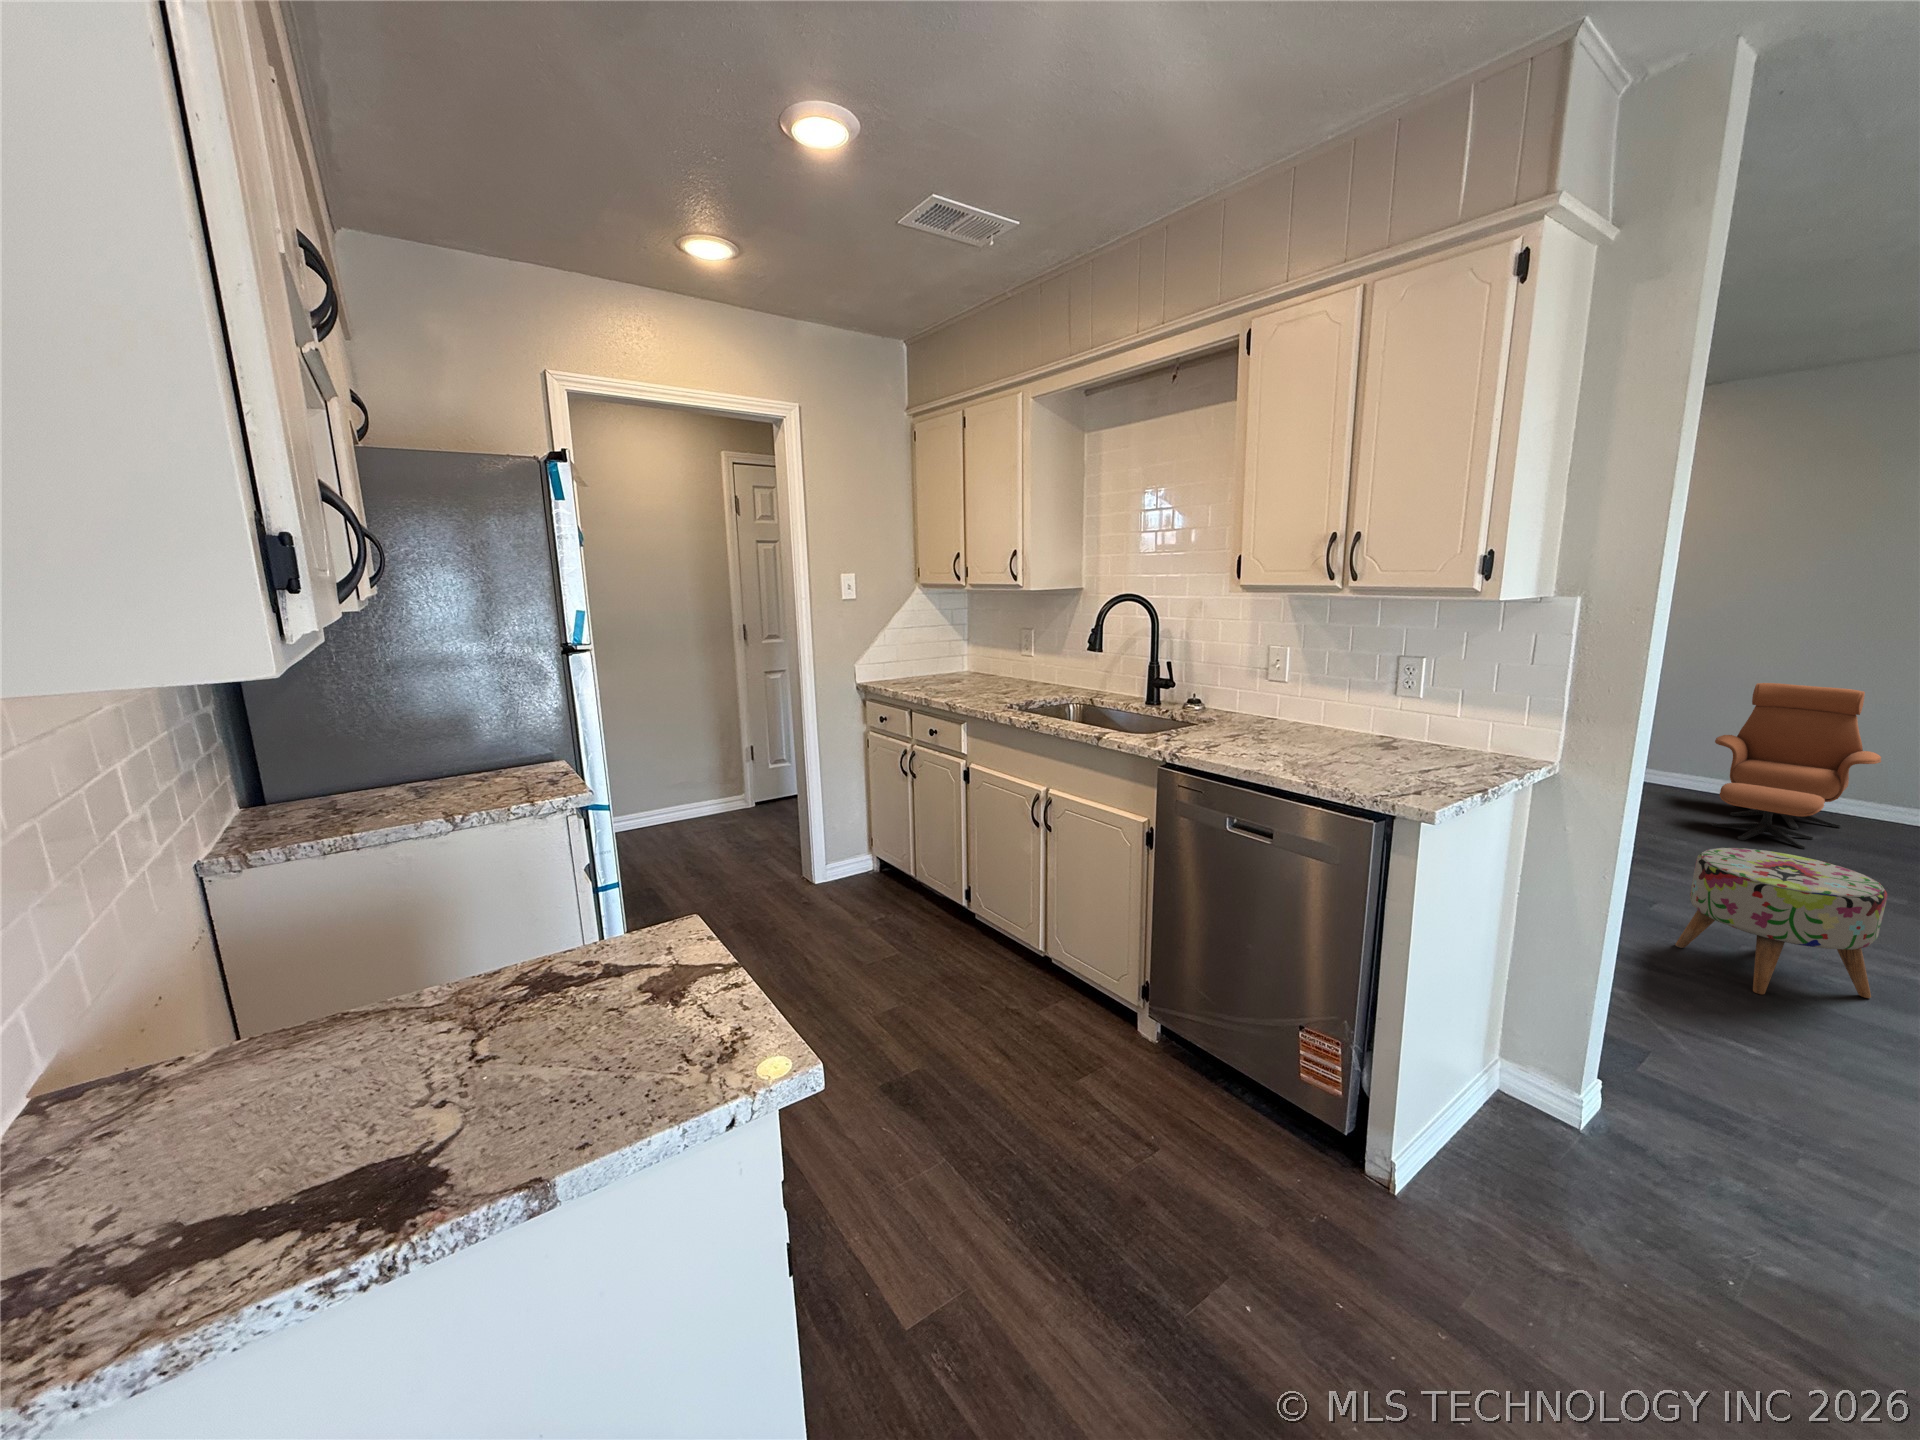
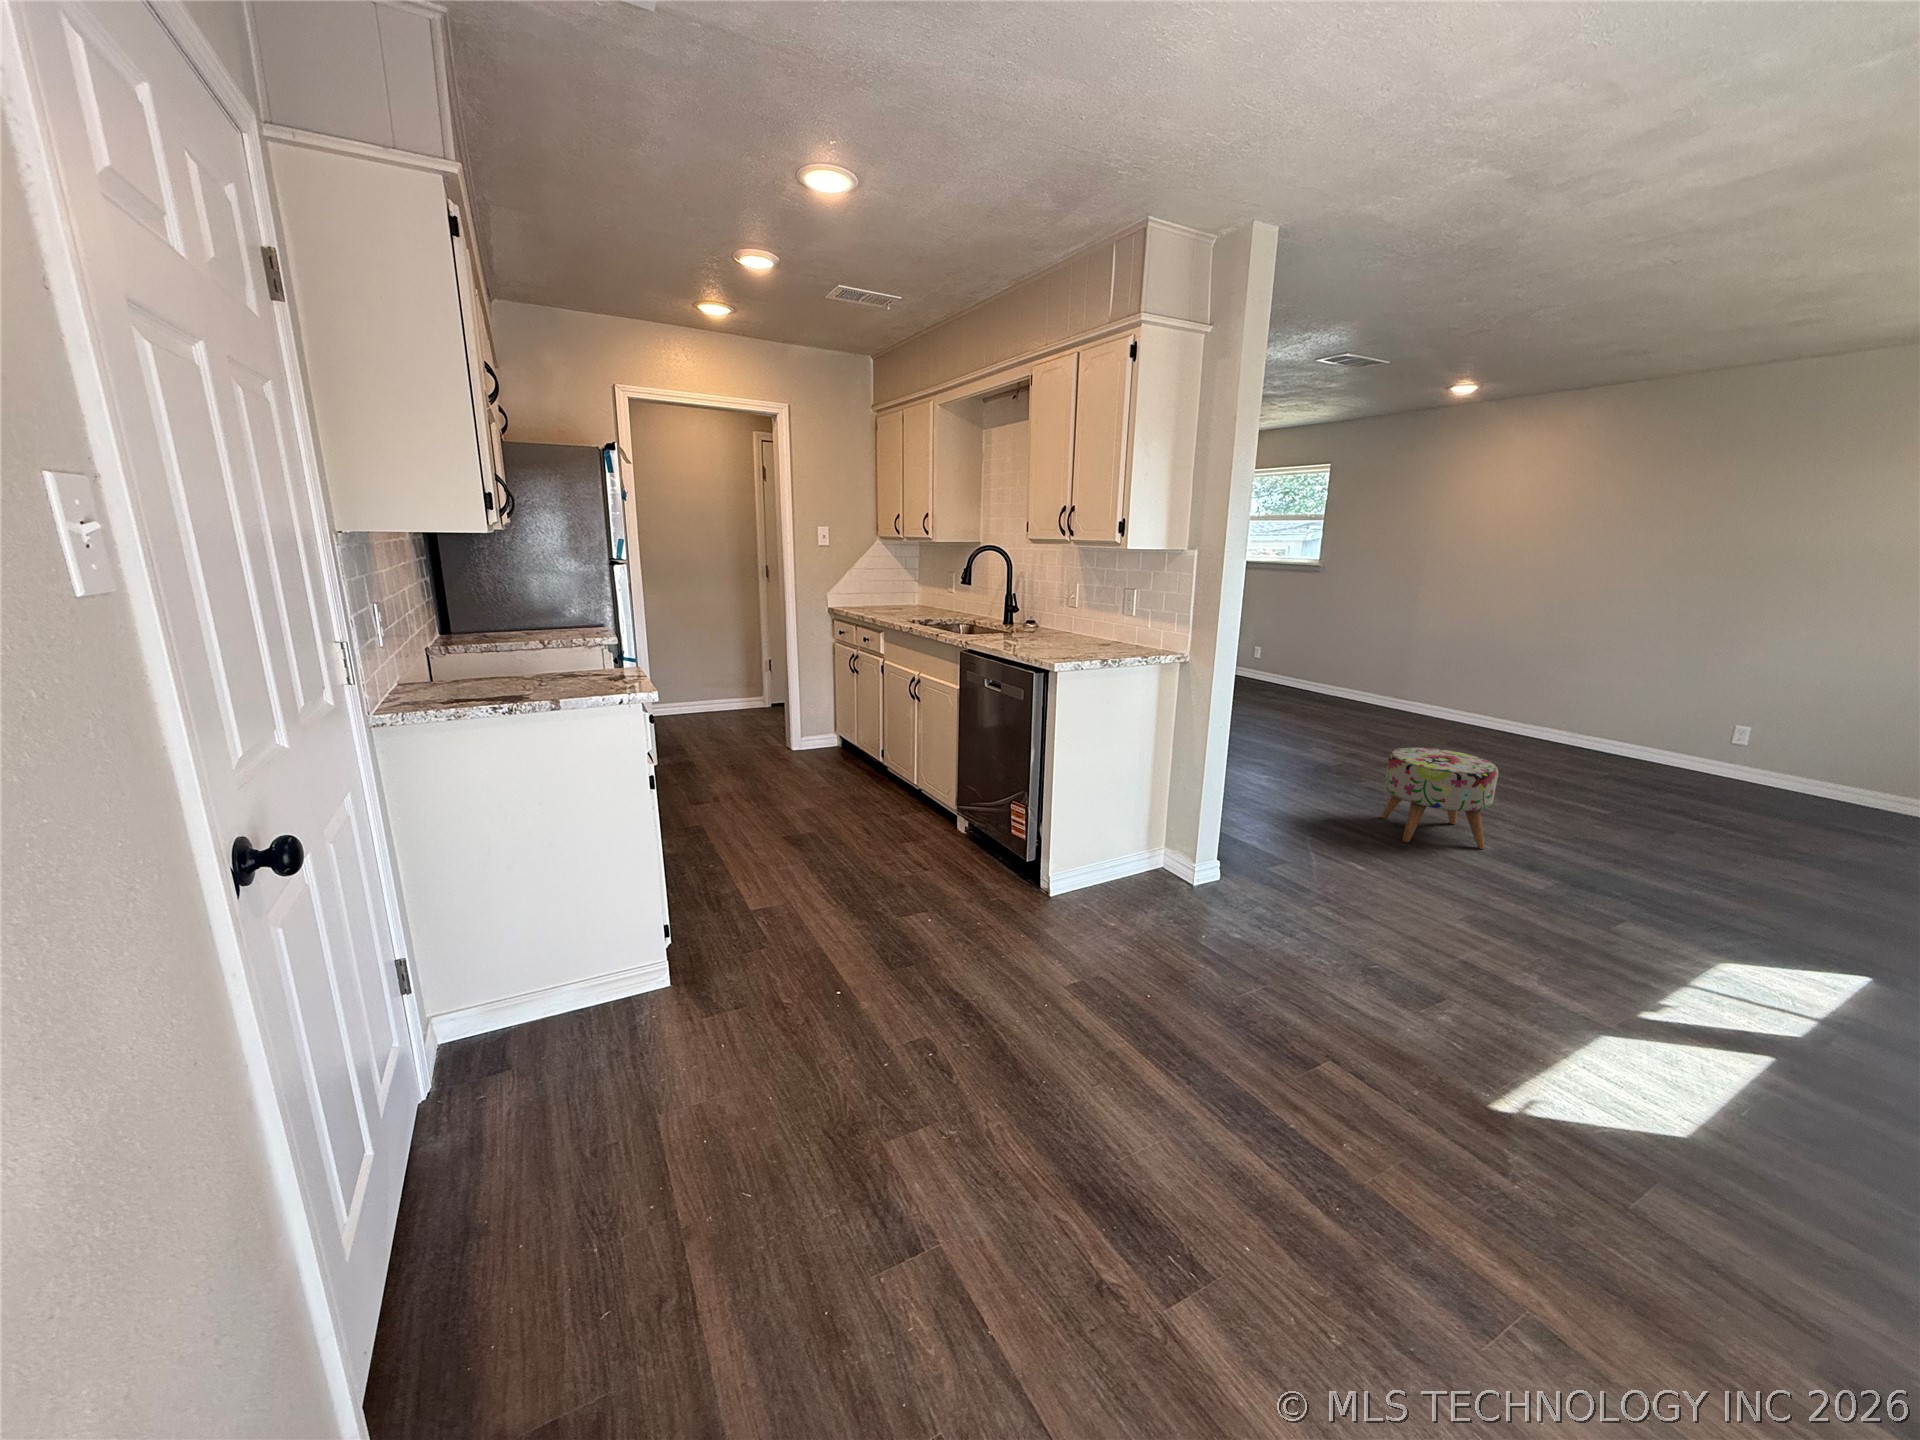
lounge chair: present [1712,683,1881,849] -> none [1517,646,1660,776]

